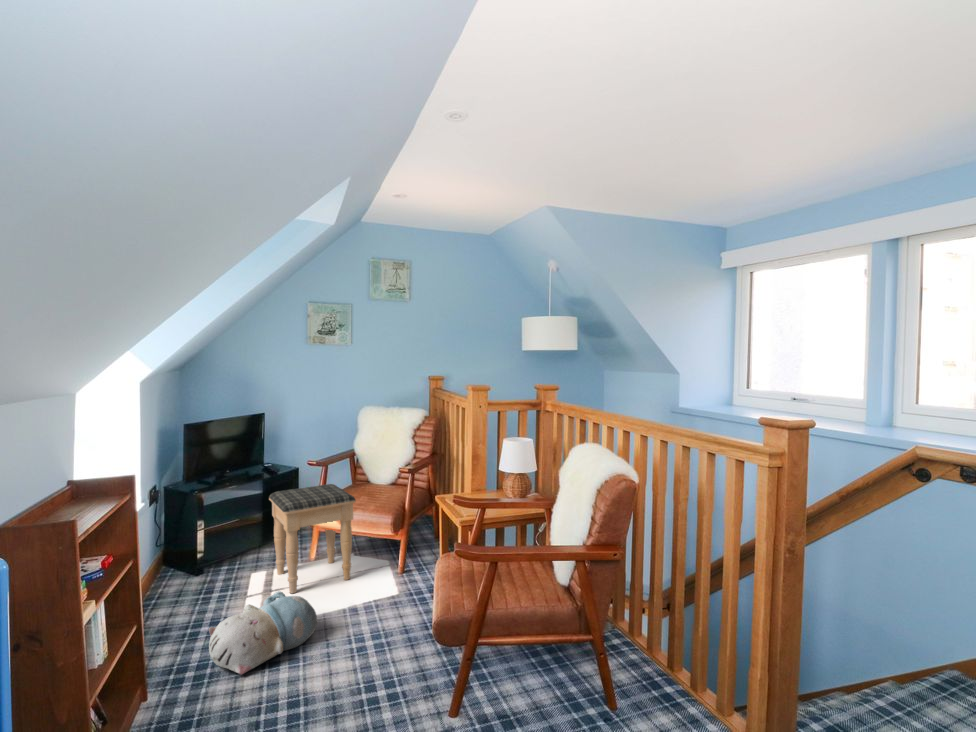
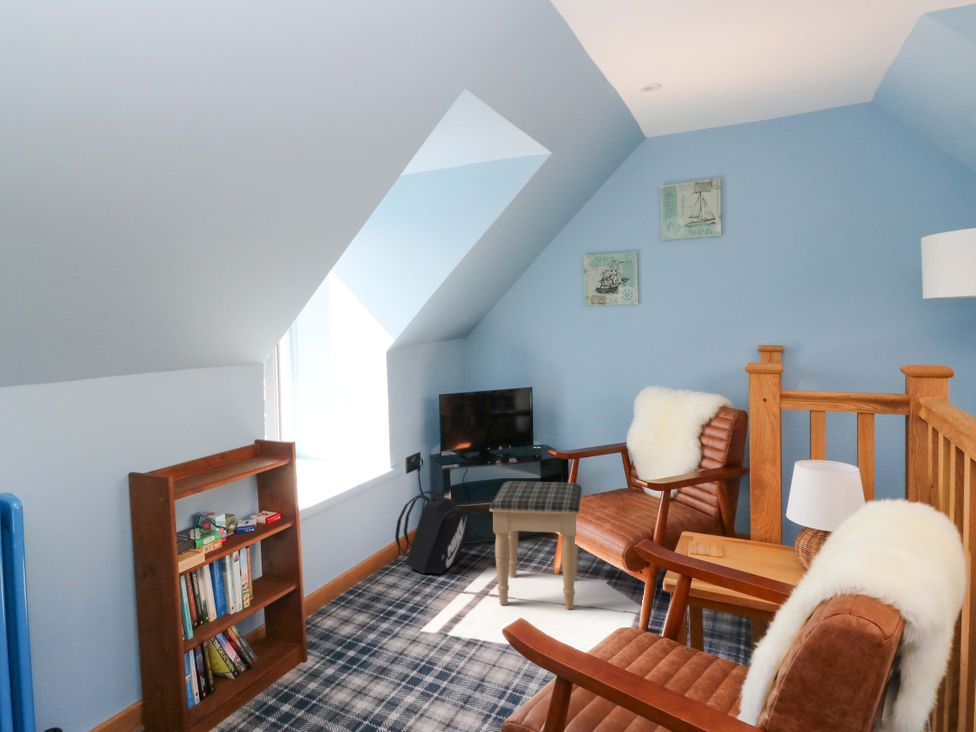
backpack: none [148,516,229,596] -> present [395,491,468,574]
plush toy: present [209,591,317,675] -> none [361,600,479,680]

